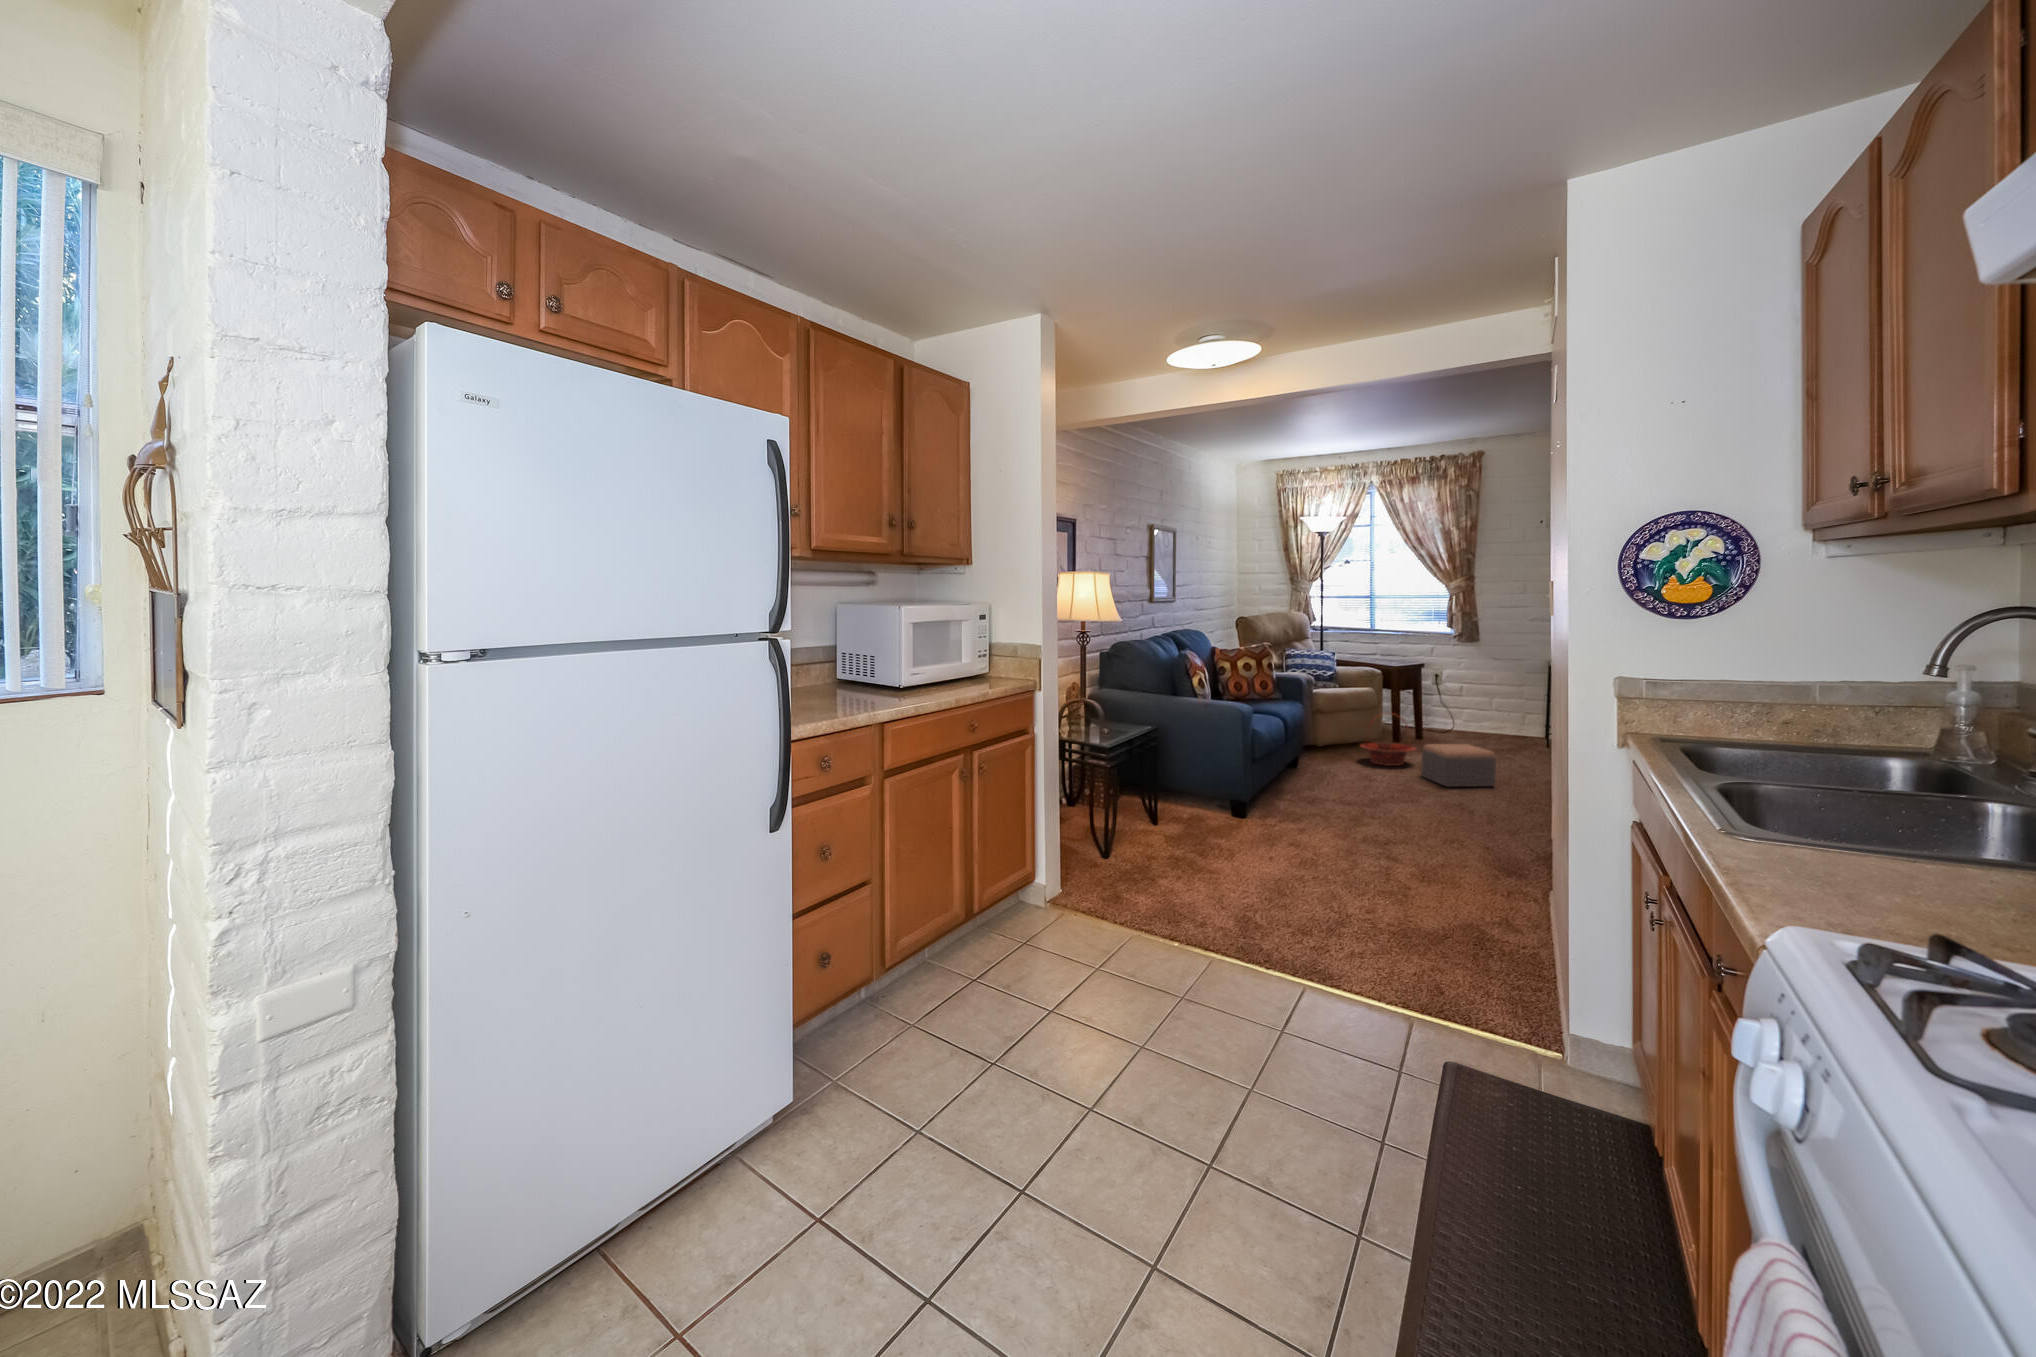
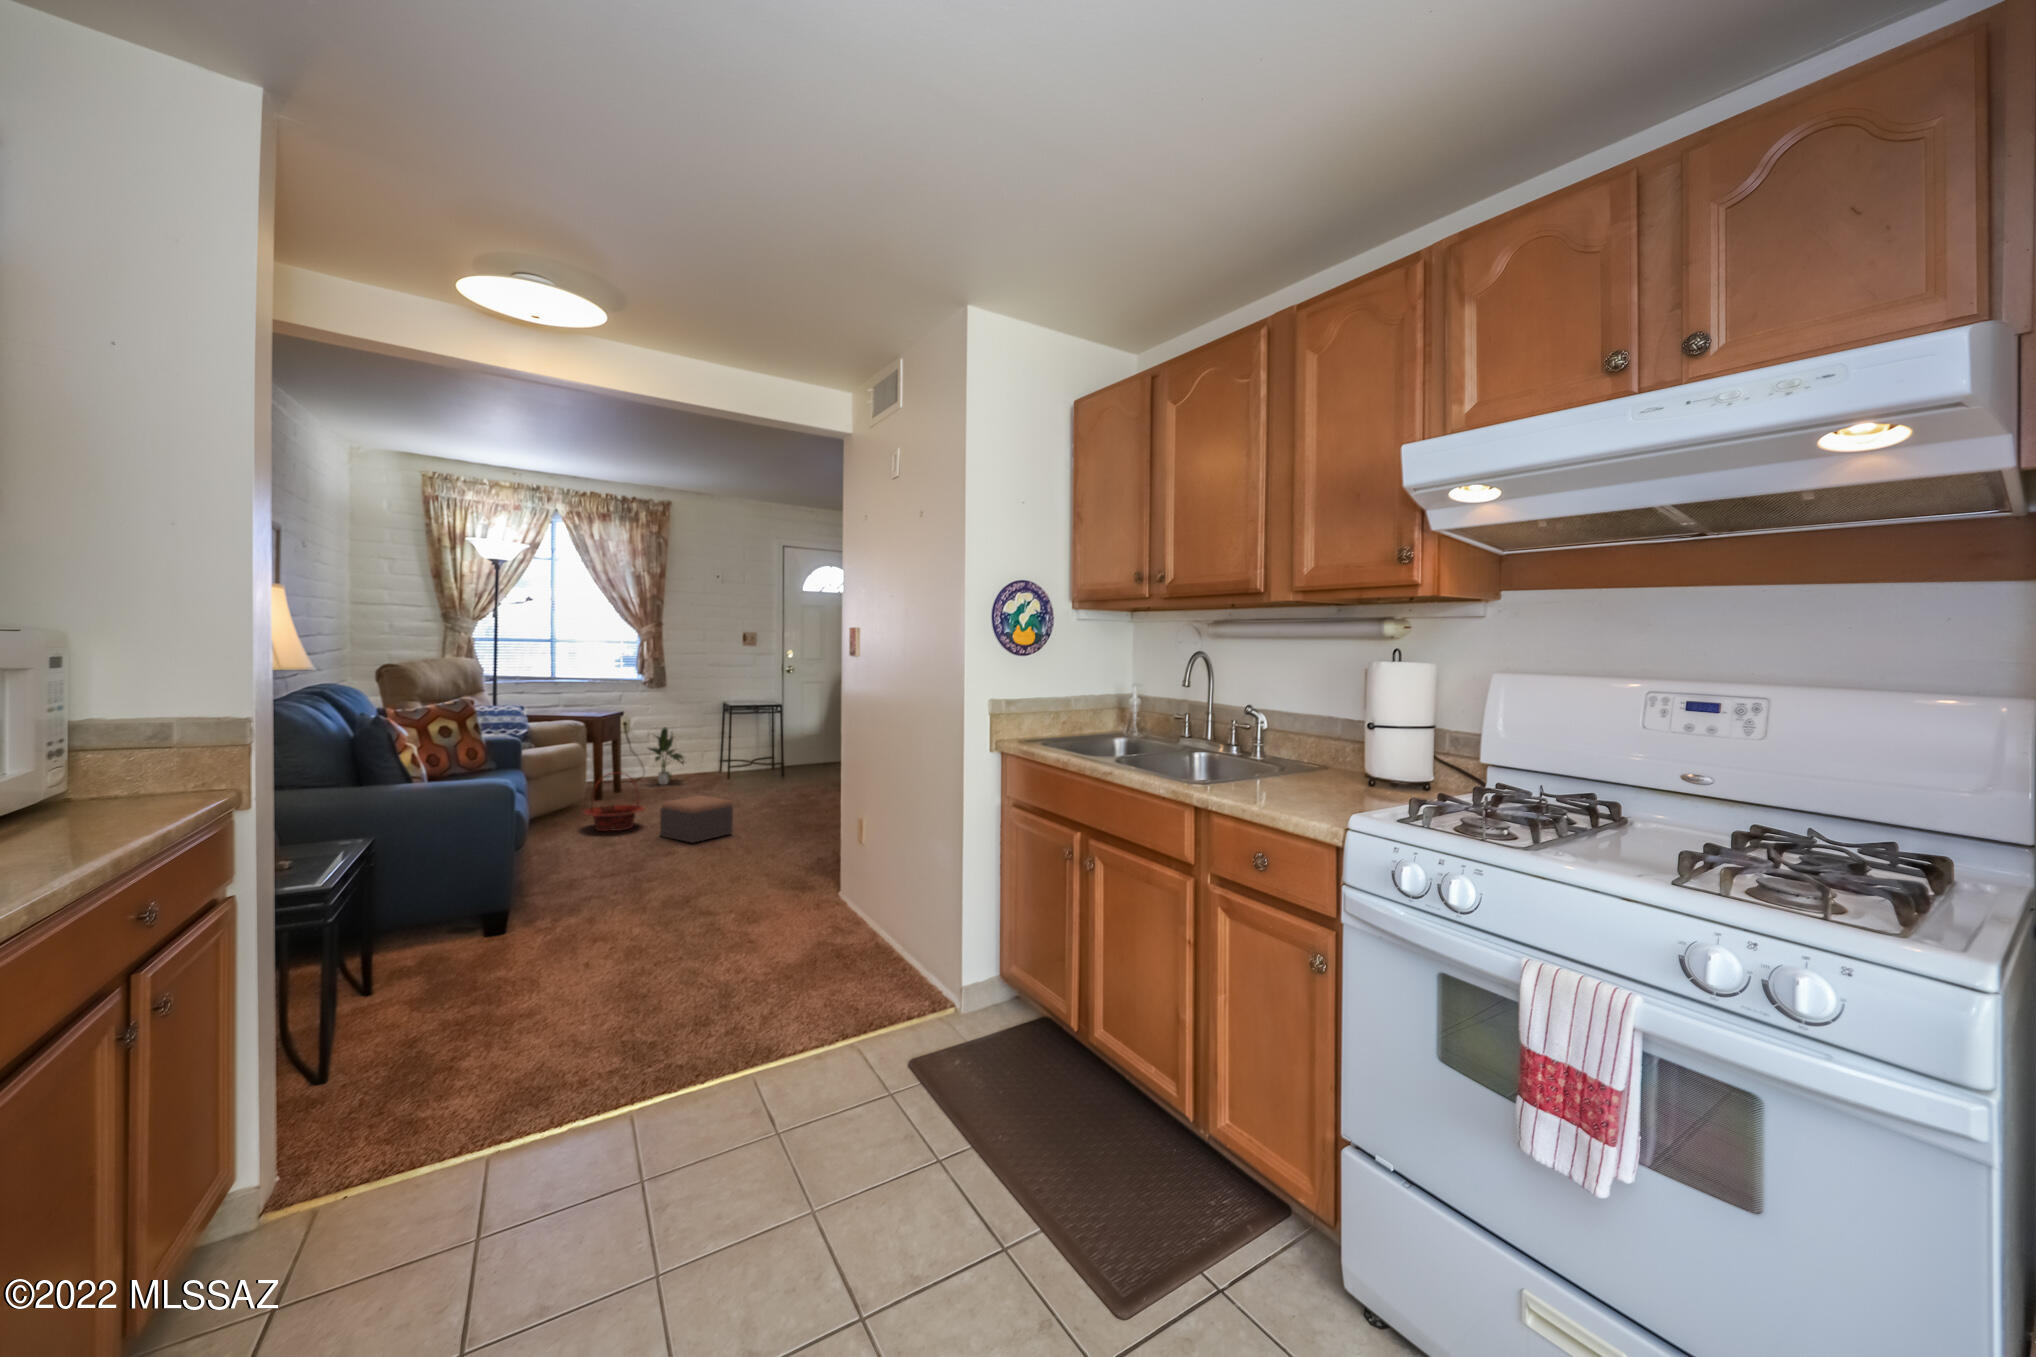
potted plant: none [1446,679,1489,735] -> present [649,727,684,785]

